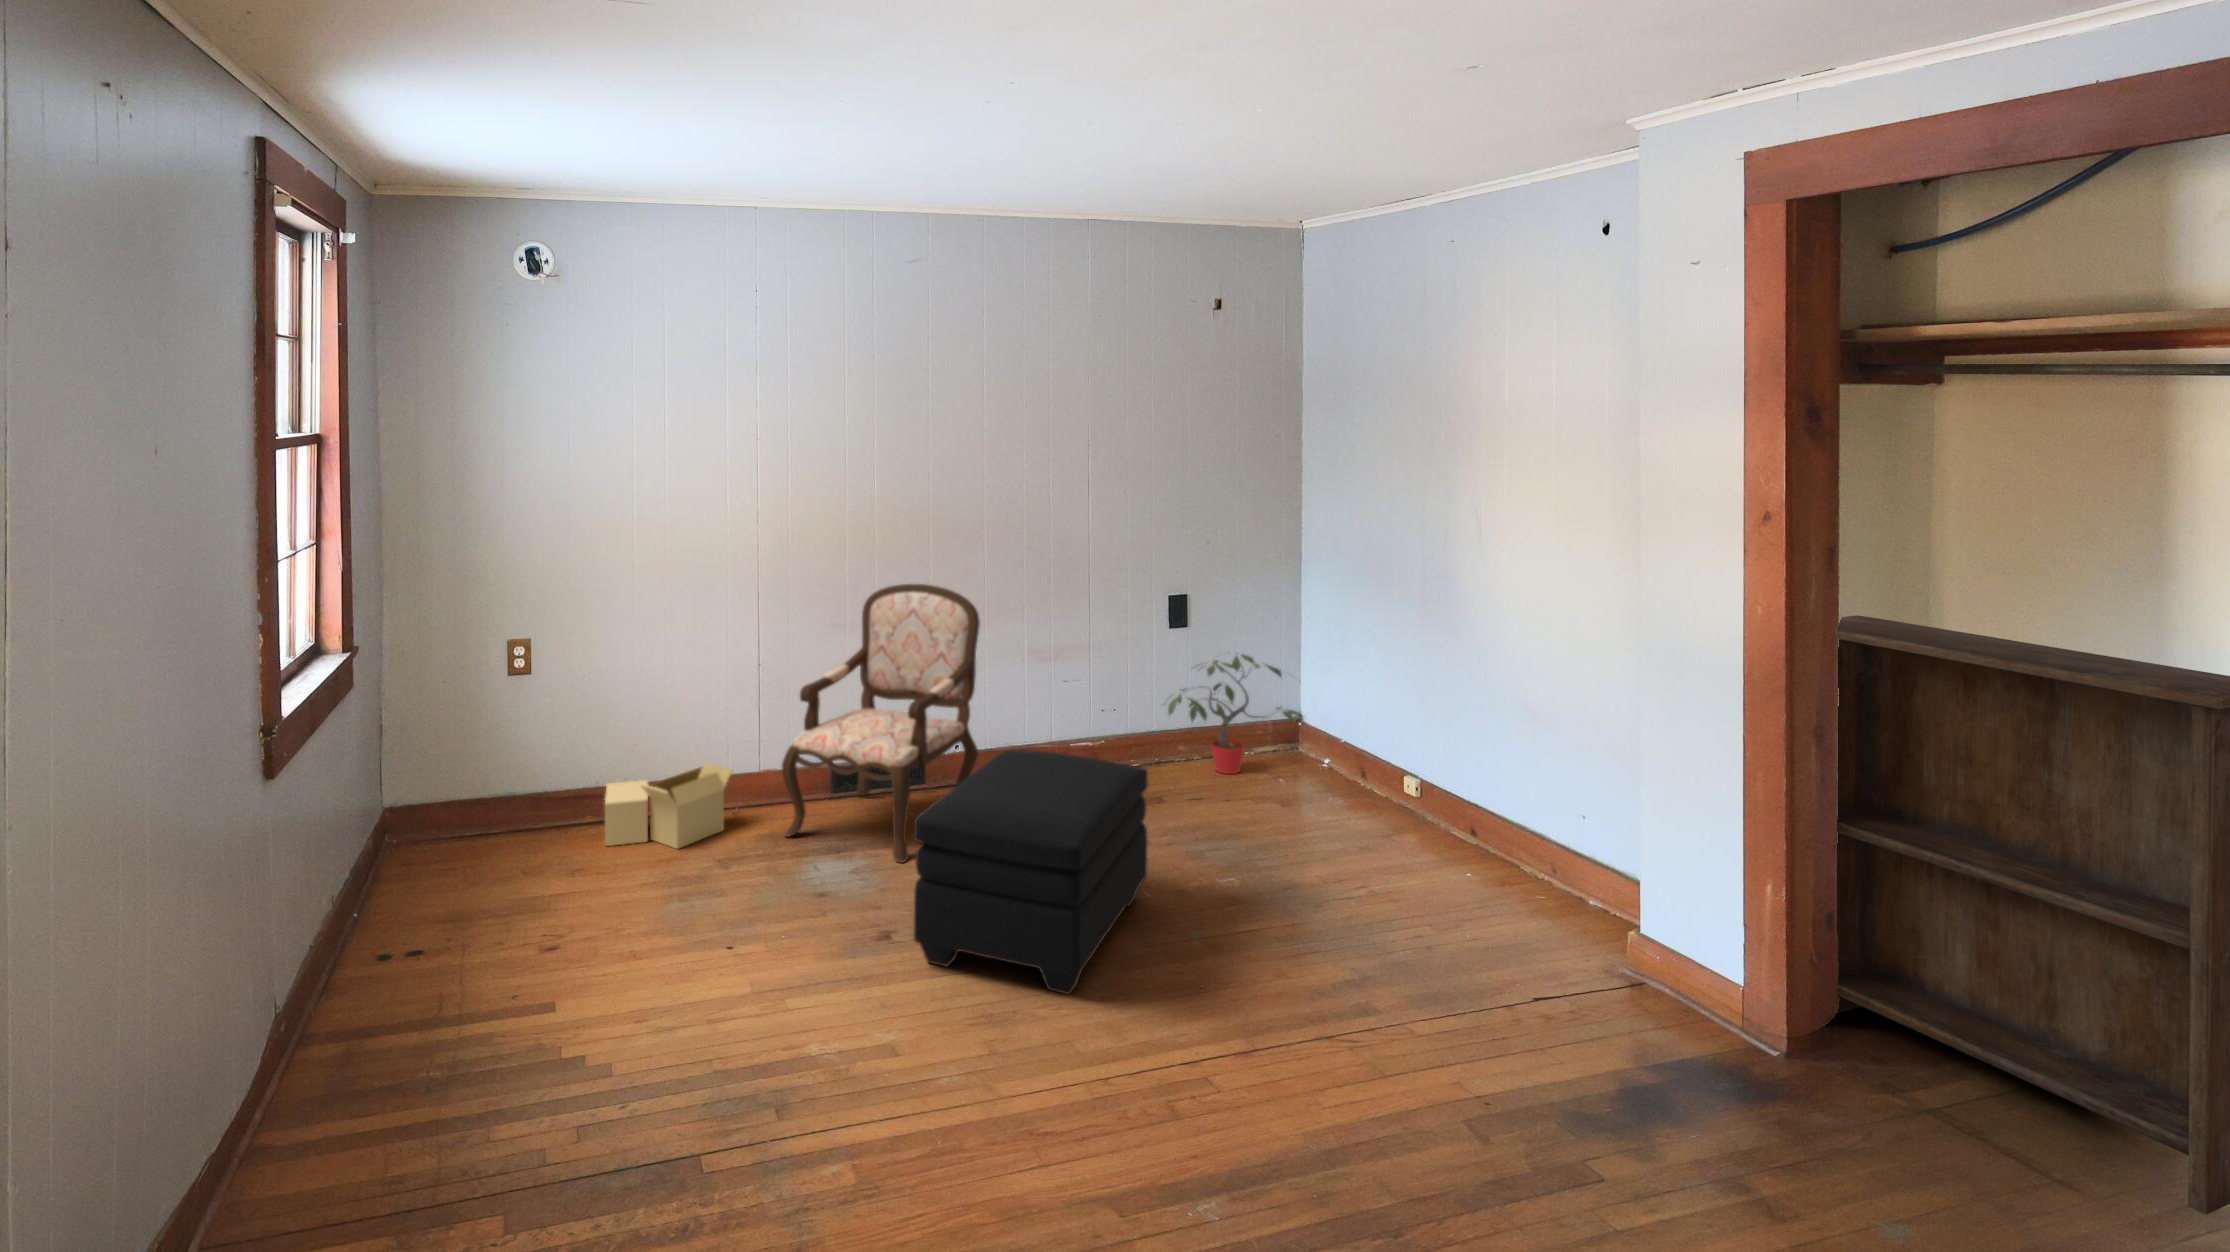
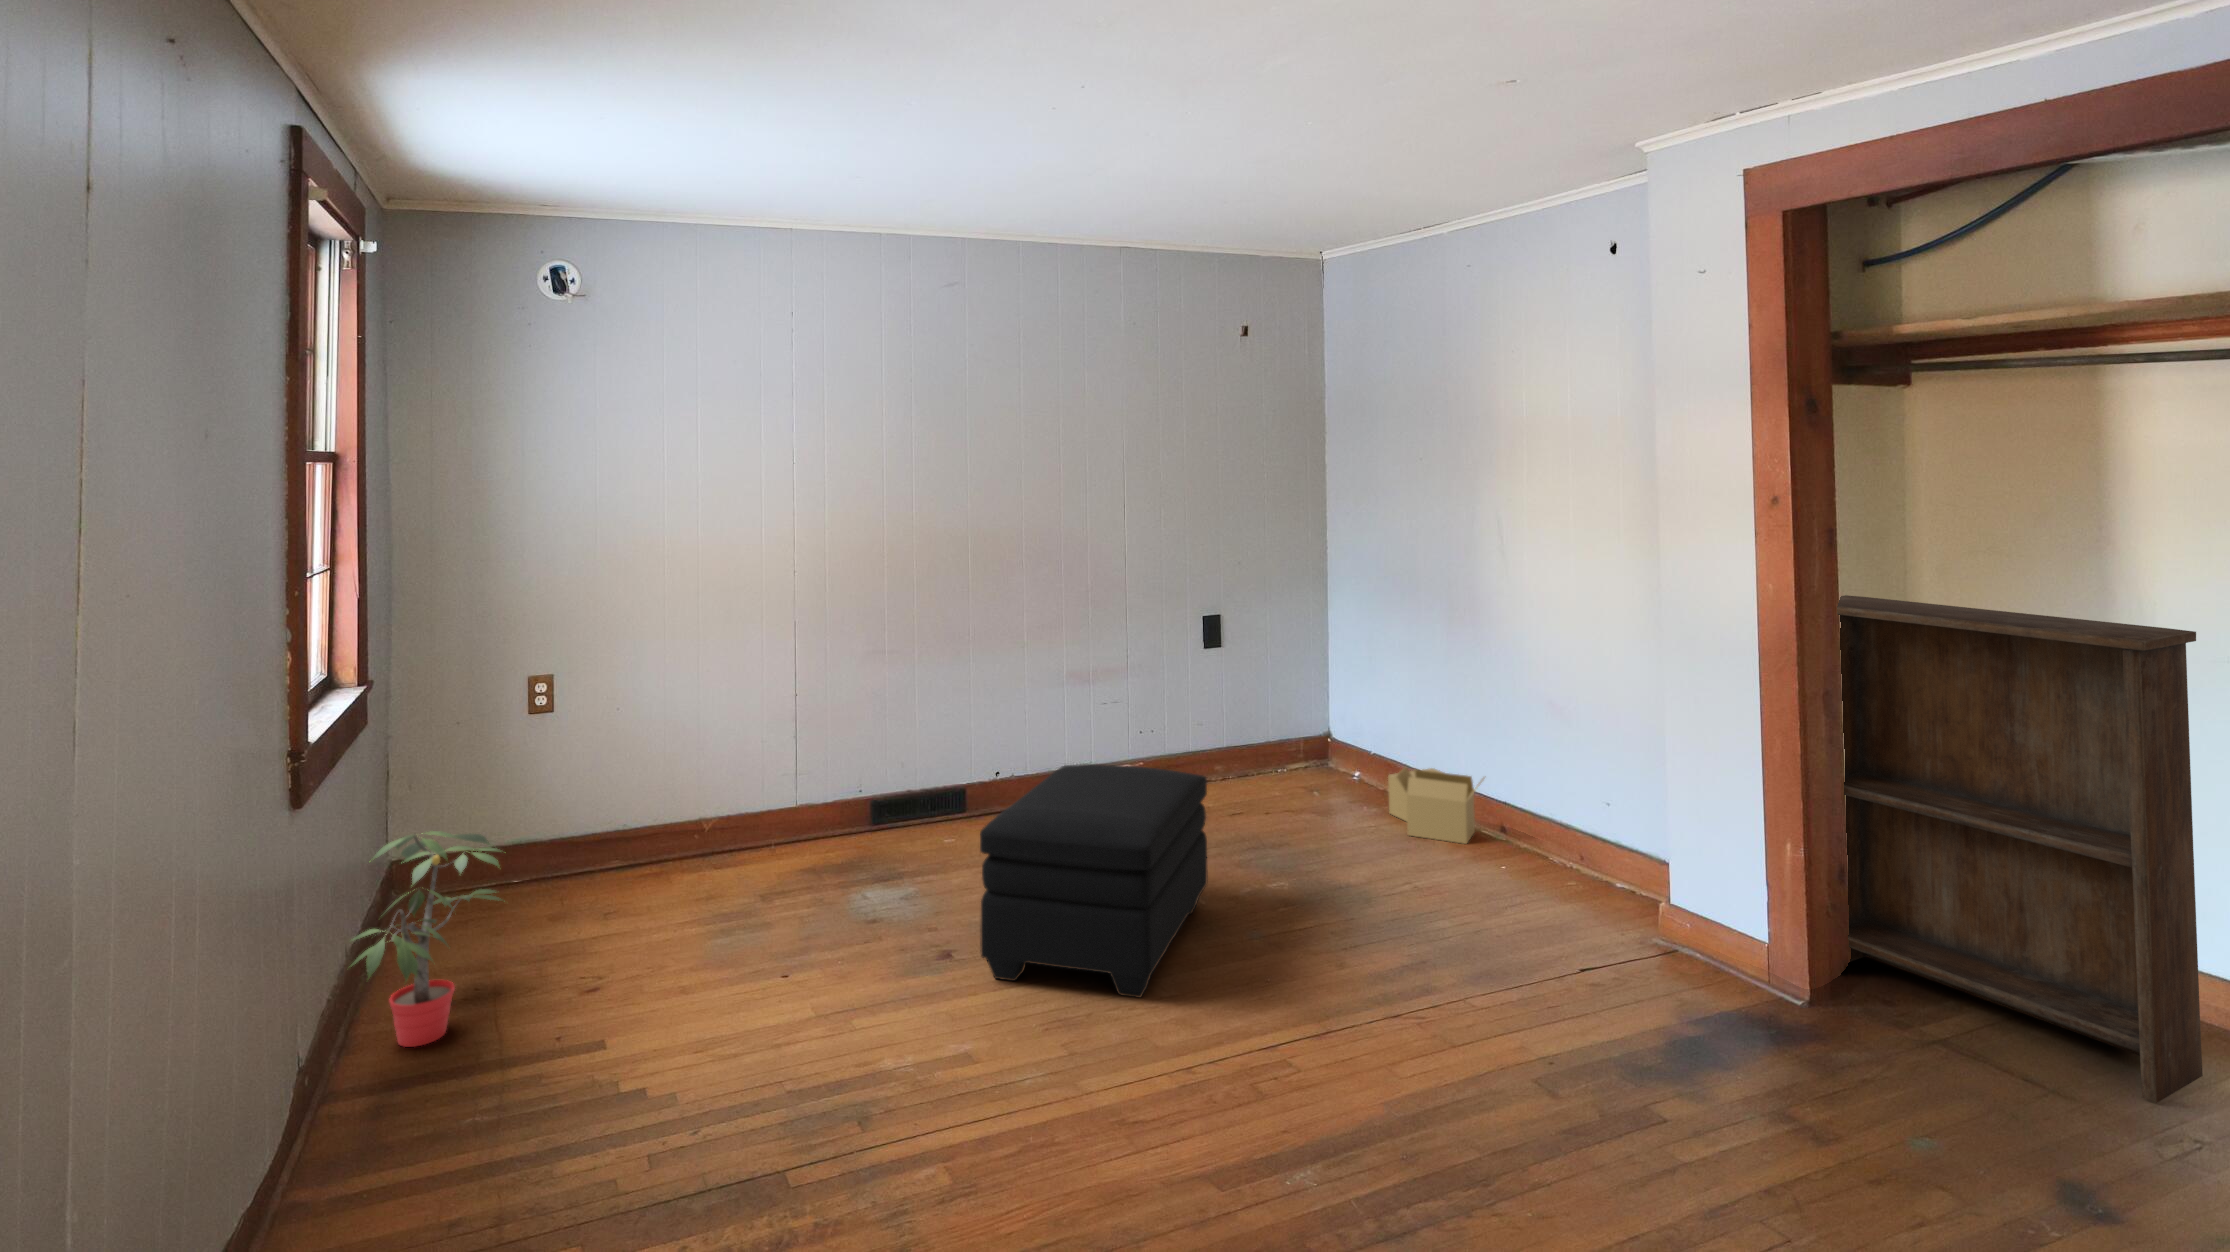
armchair: present [782,584,980,863] -> none [829,607,1031,888]
potted plant: present [1168,653,1302,774] -> present [352,831,505,1047]
cardboard box: present [605,763,732,849] -> present [1388,767,1484,844]

